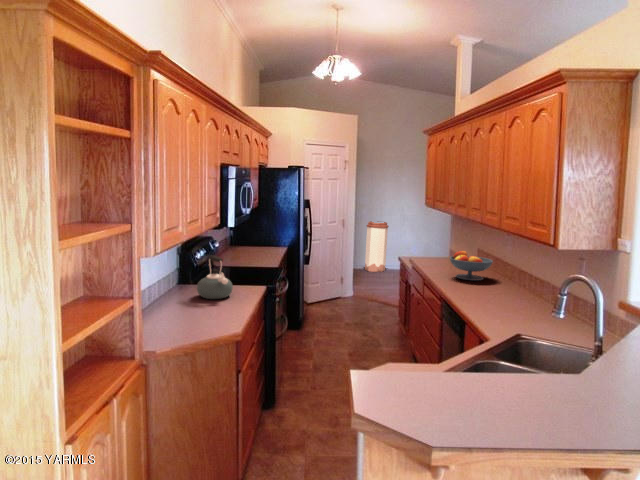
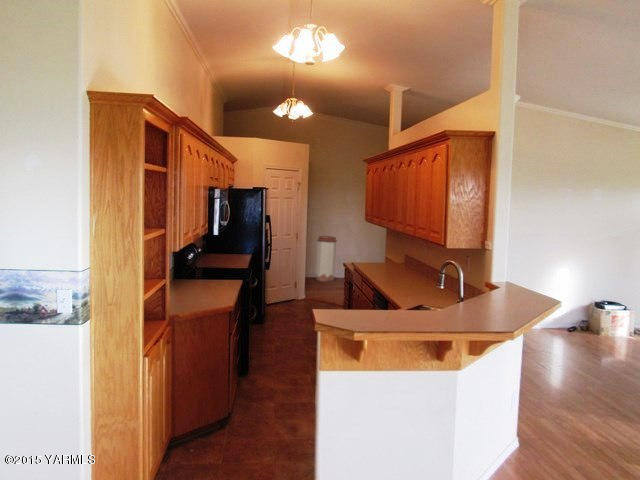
fruit bowl: present [450,251,493,281] -> none [383,255,416,278]
kettle: present [197,256,233,299] -> none [193,256,220,288]

